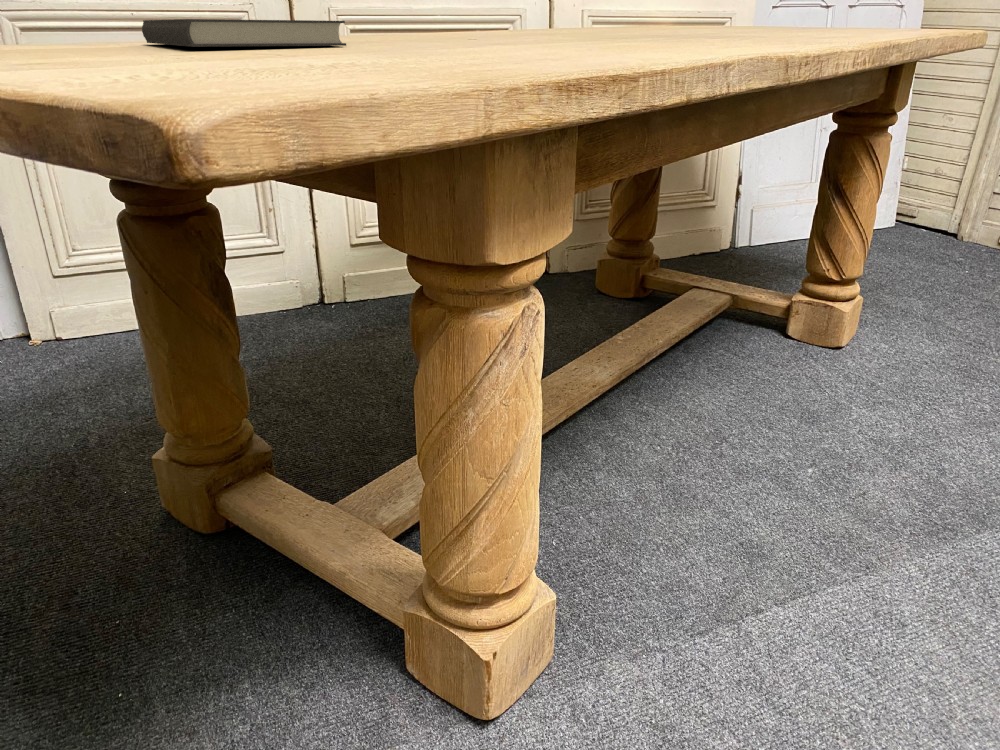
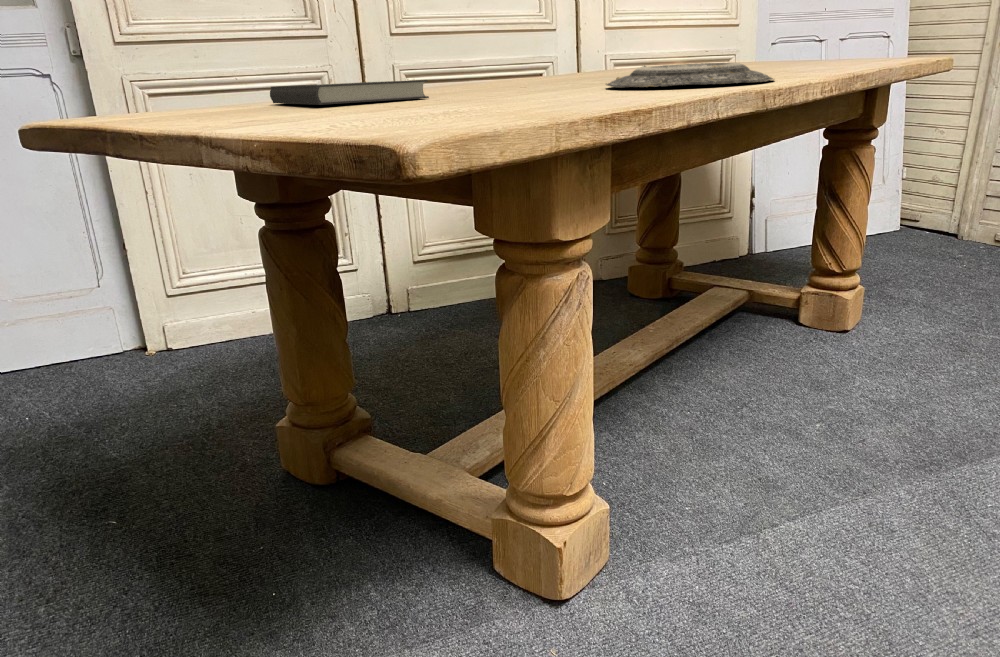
plate: none [578,17,798,45] -> present [606,63,774,87]

